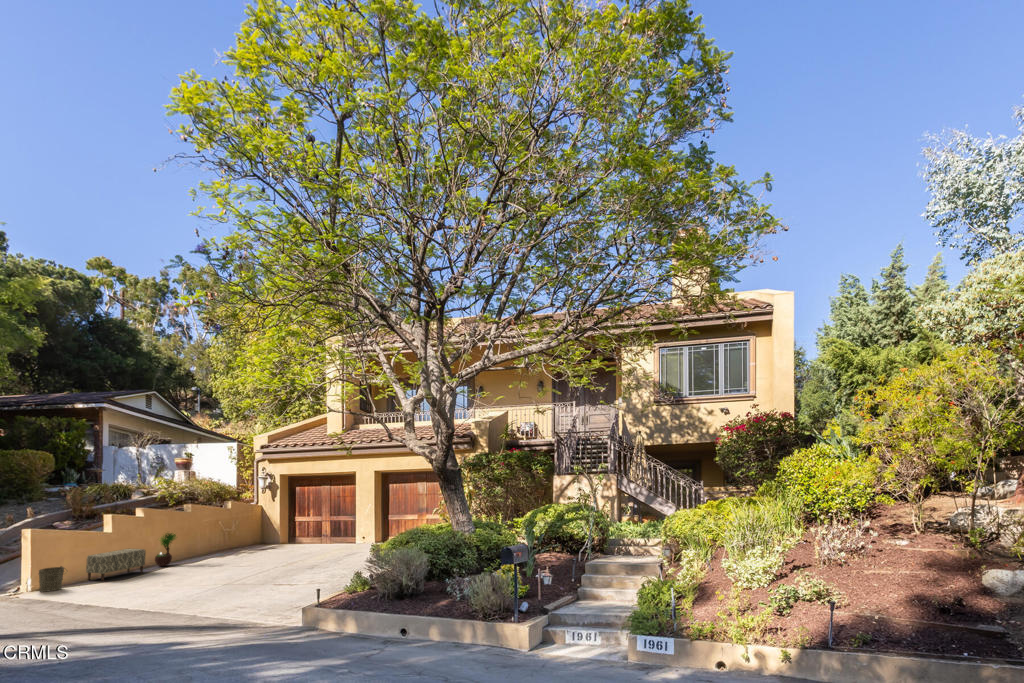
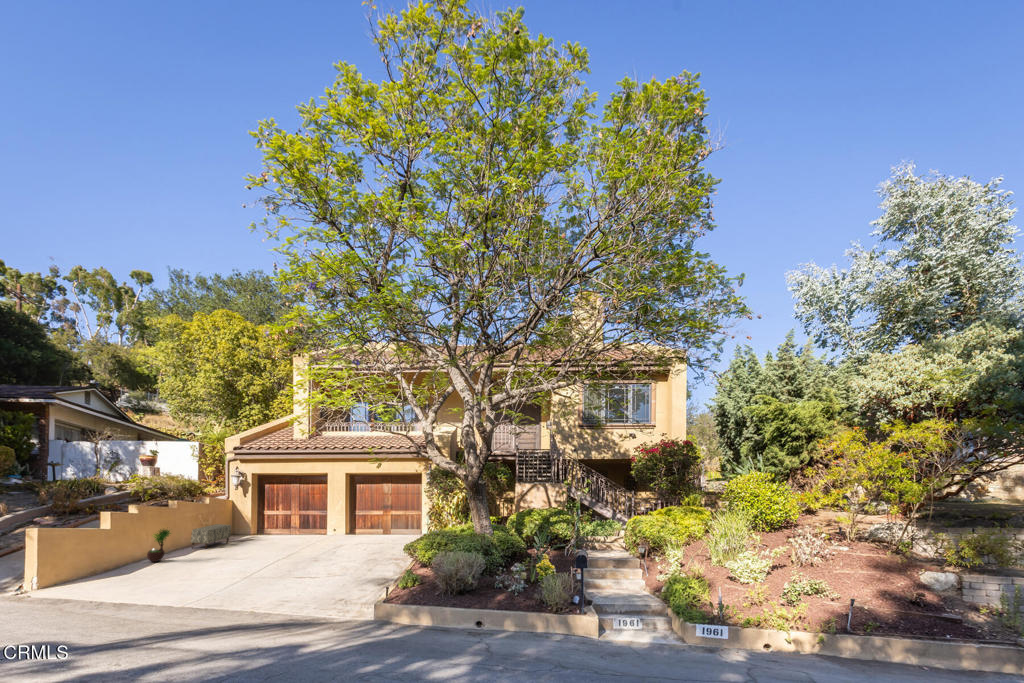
bench: present [86,549,146,581] -> present [191,524,231,549]
bucket: present [39,566,65,592] -> none [46,566,78,593]

